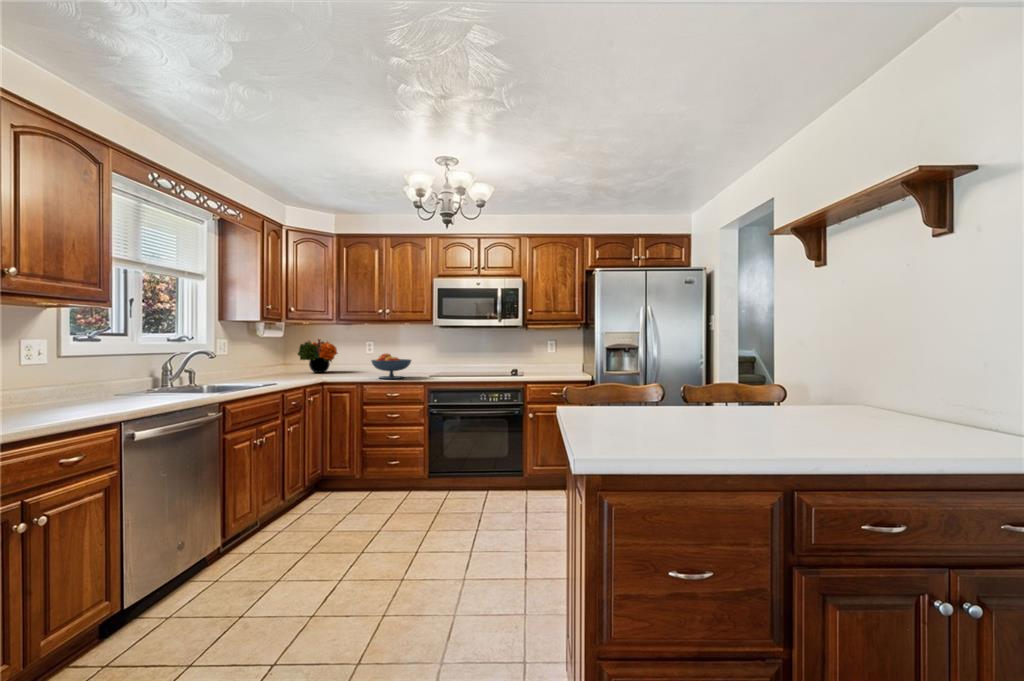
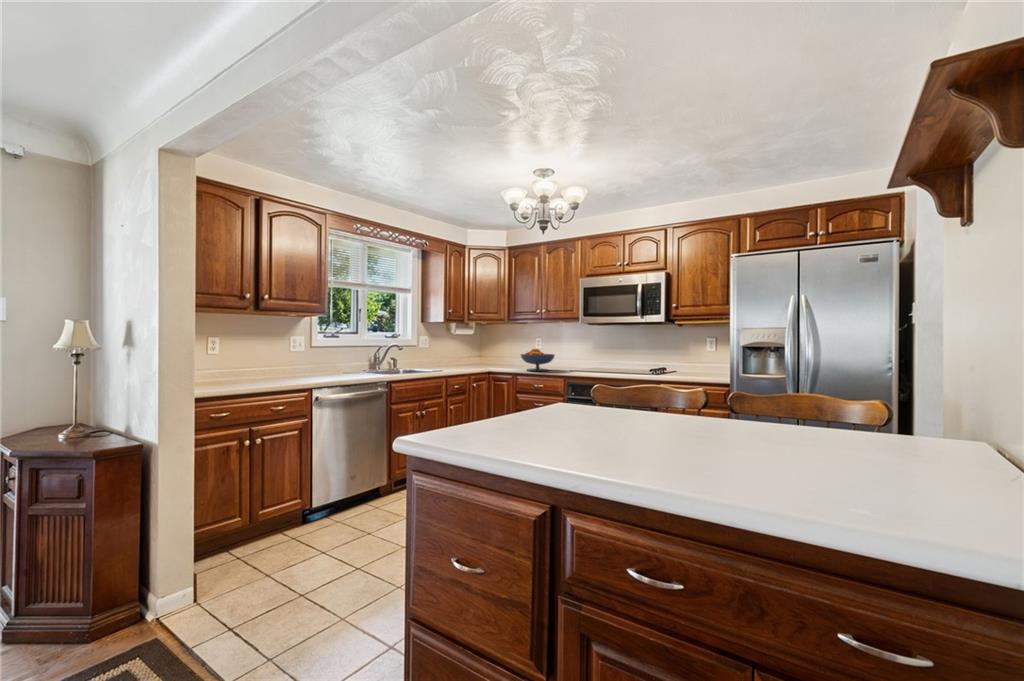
flower arrangement: present [298,339,338,373] -> none [484,335,516,363]

